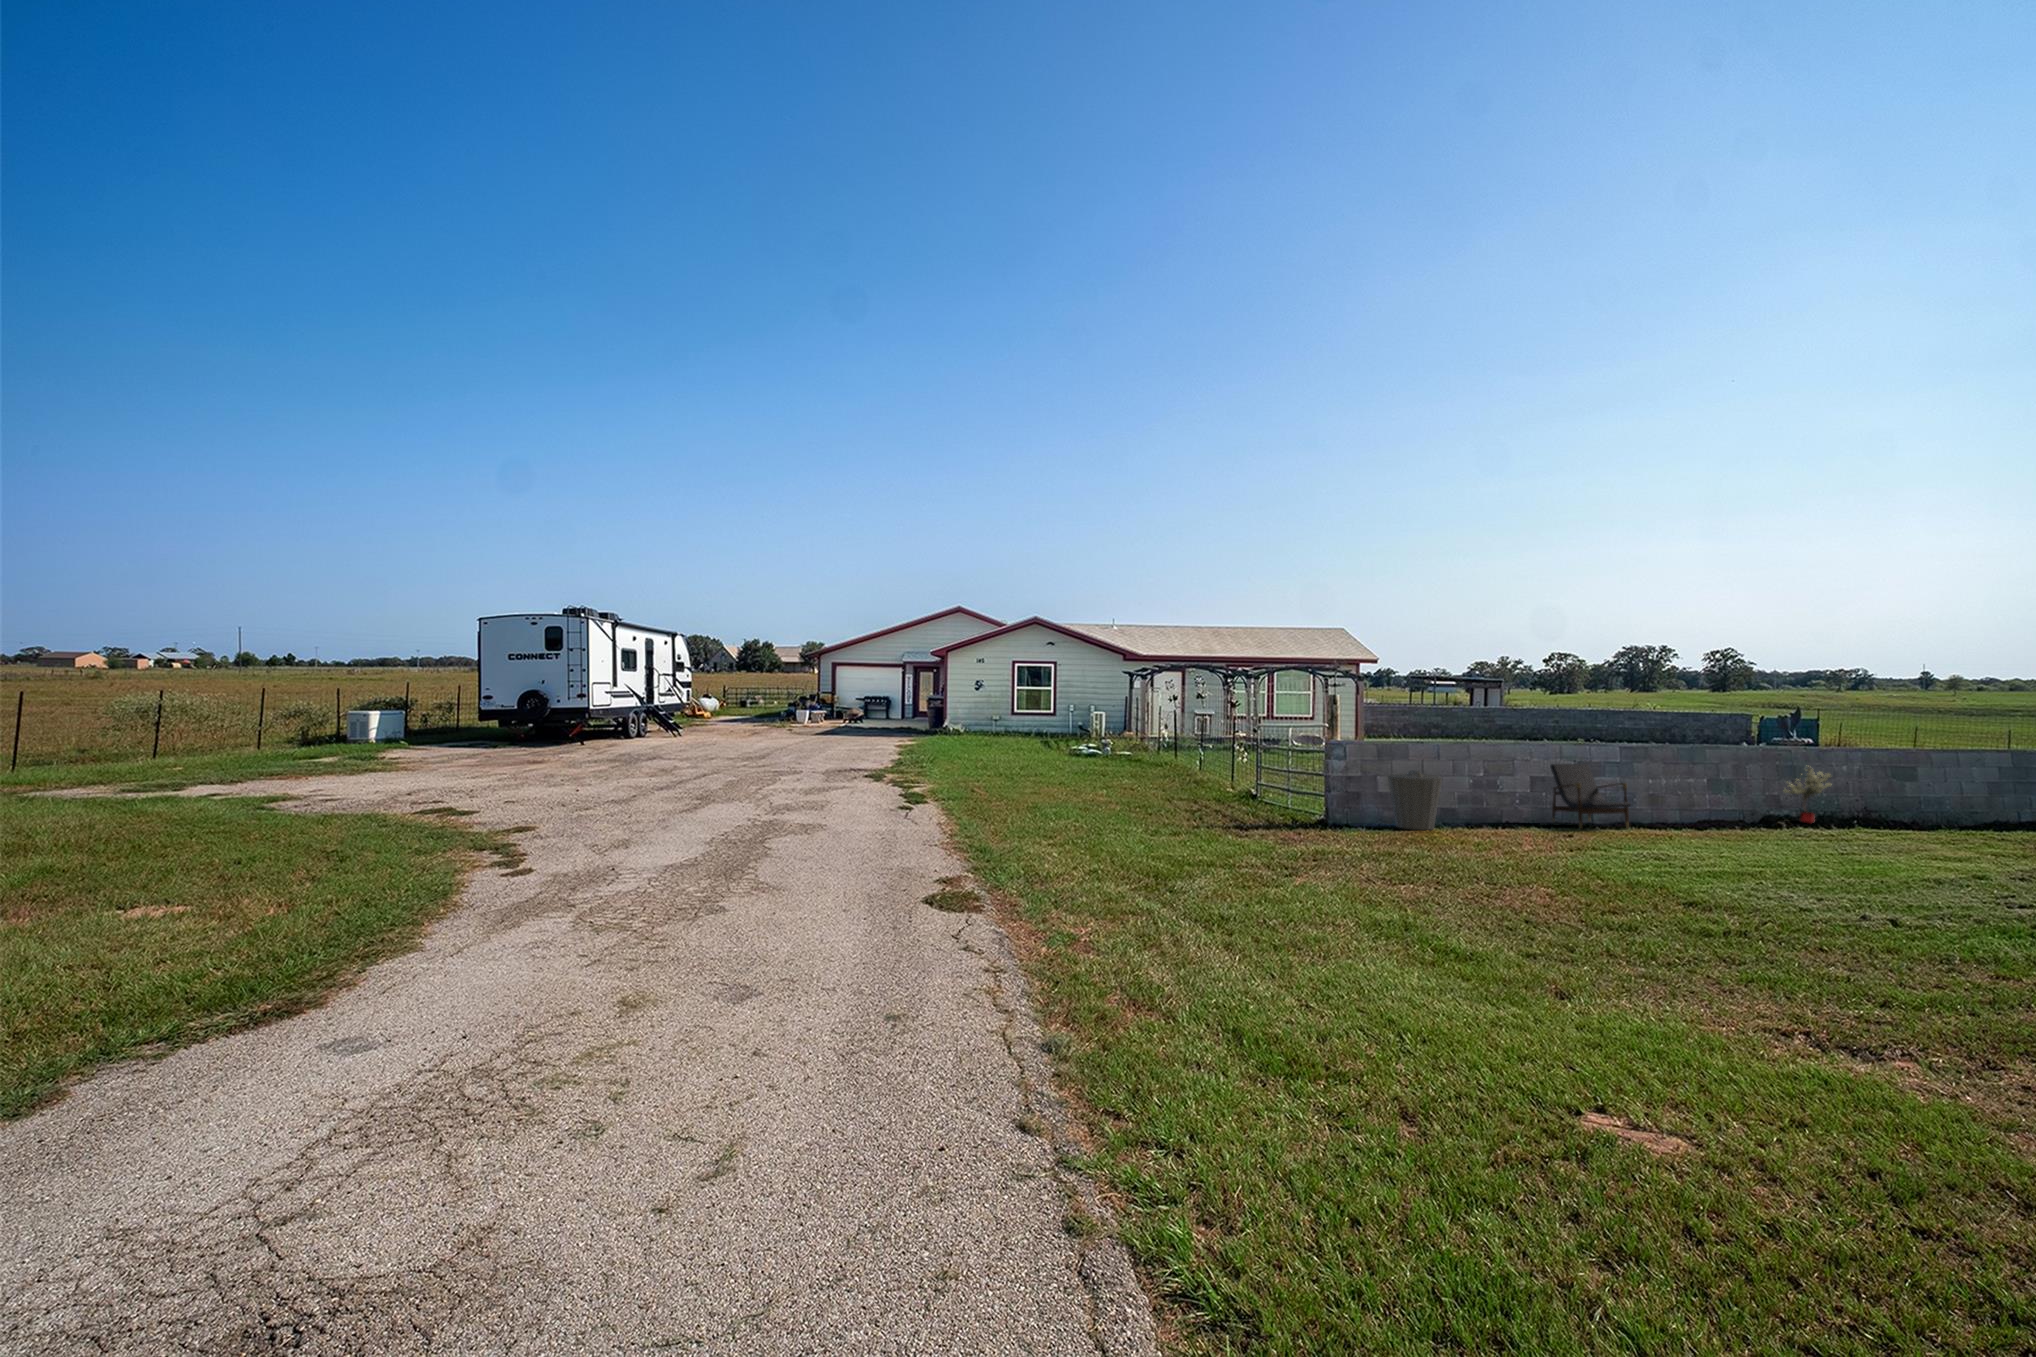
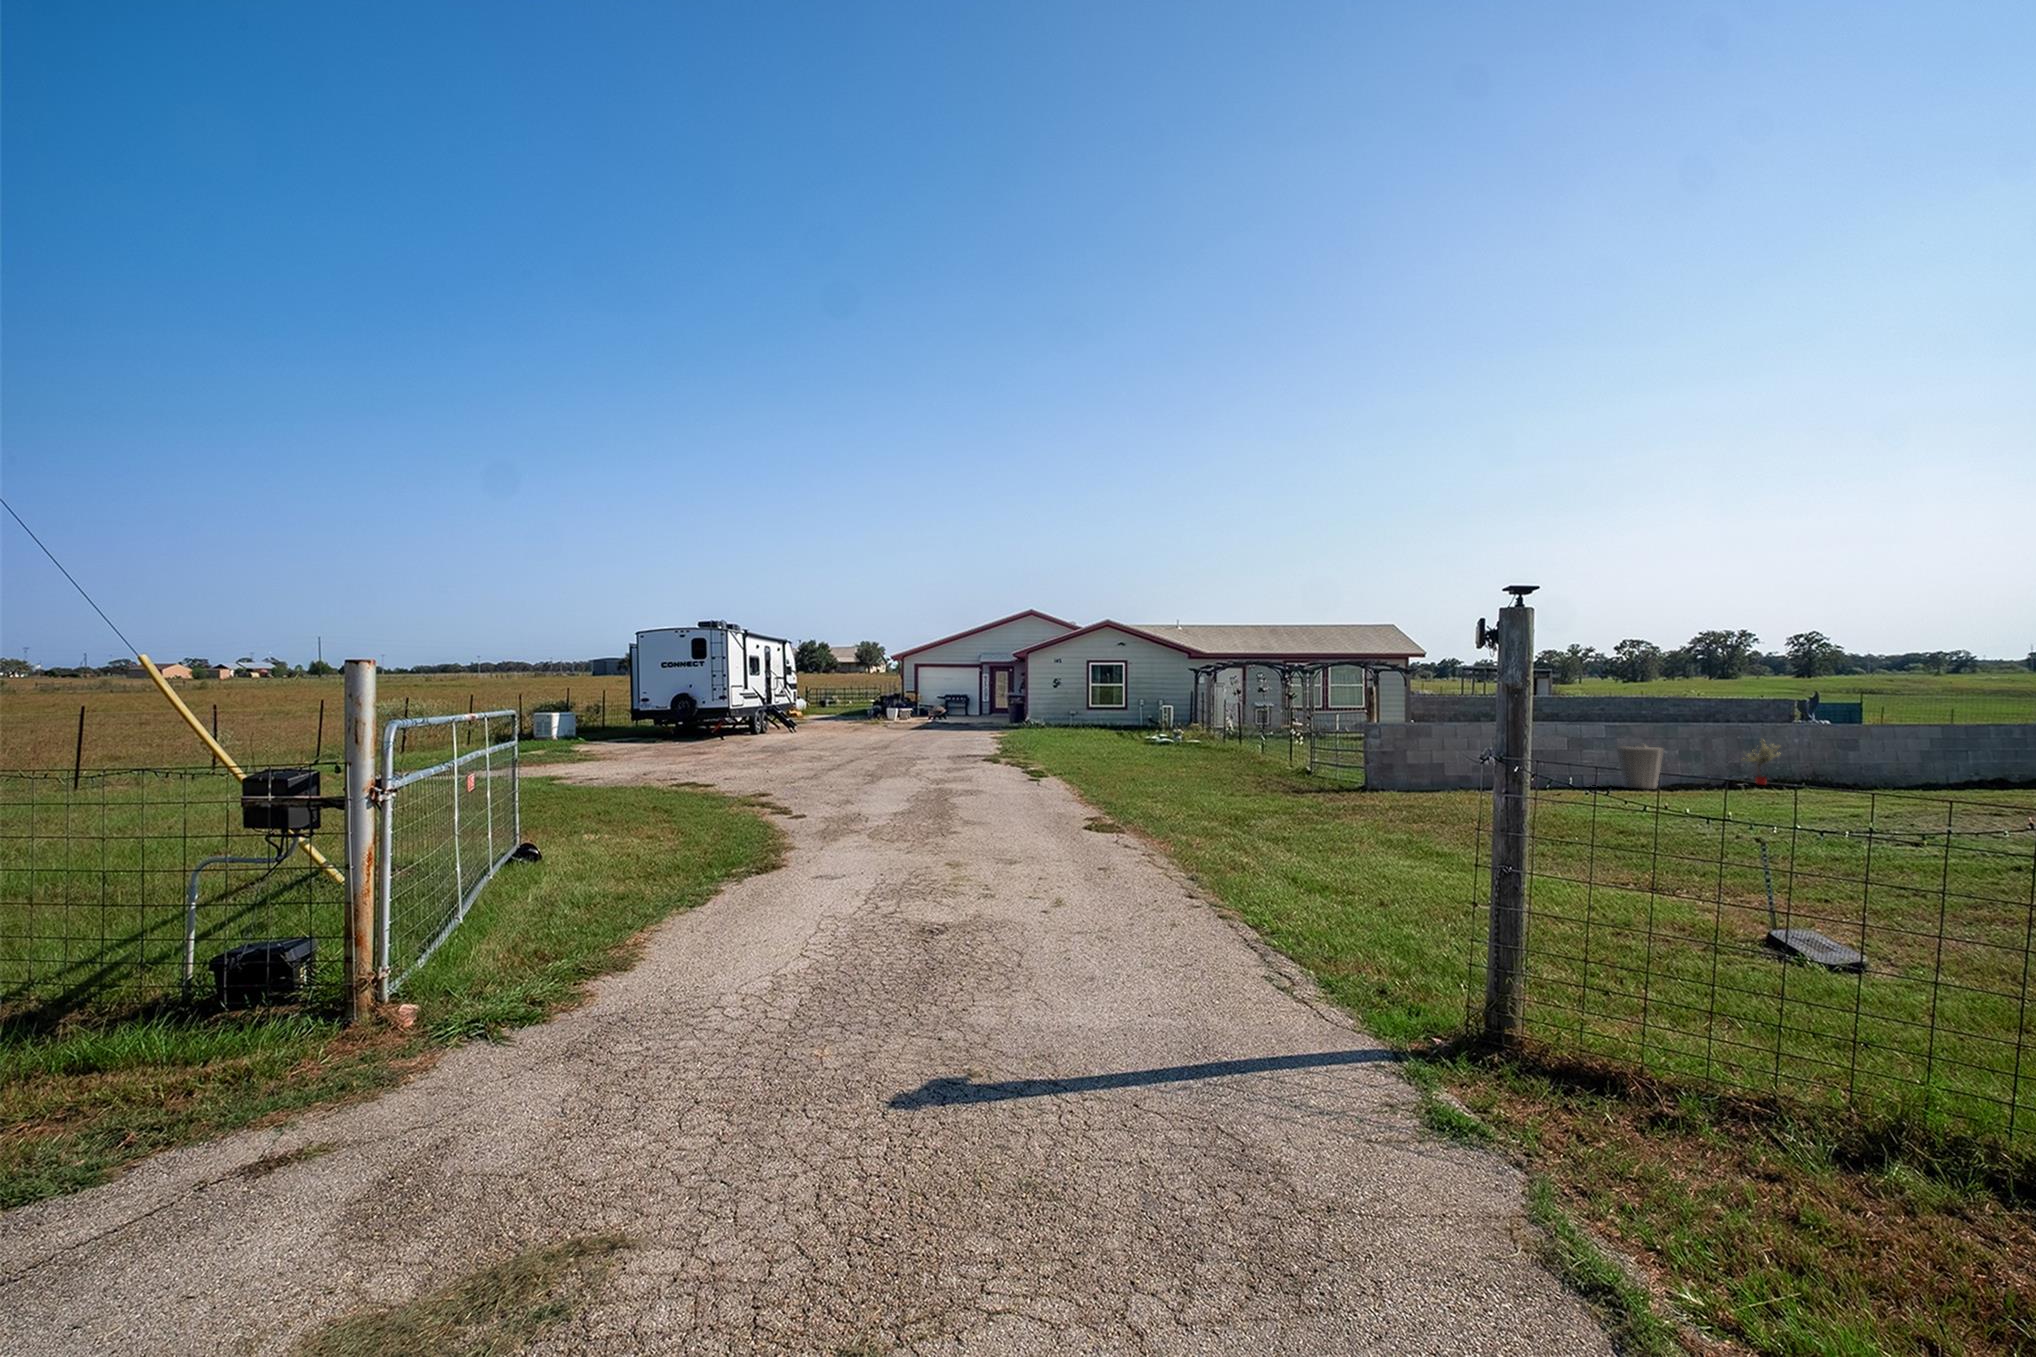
lounge chair: present [1550,764,1631,828] -> none [1547,739,1609,790]
trash can: present [1388,770,1442,830] -> present [1617,743,1663,789]

